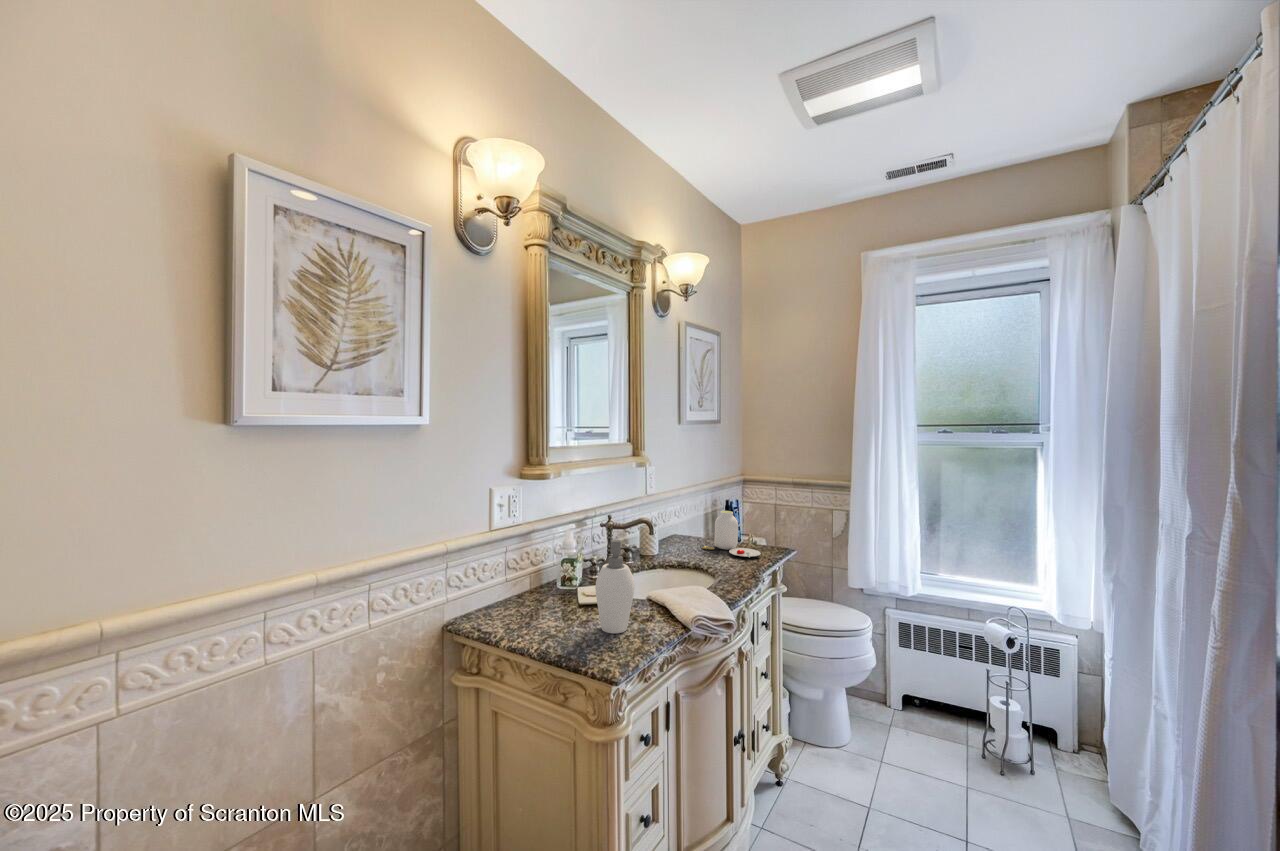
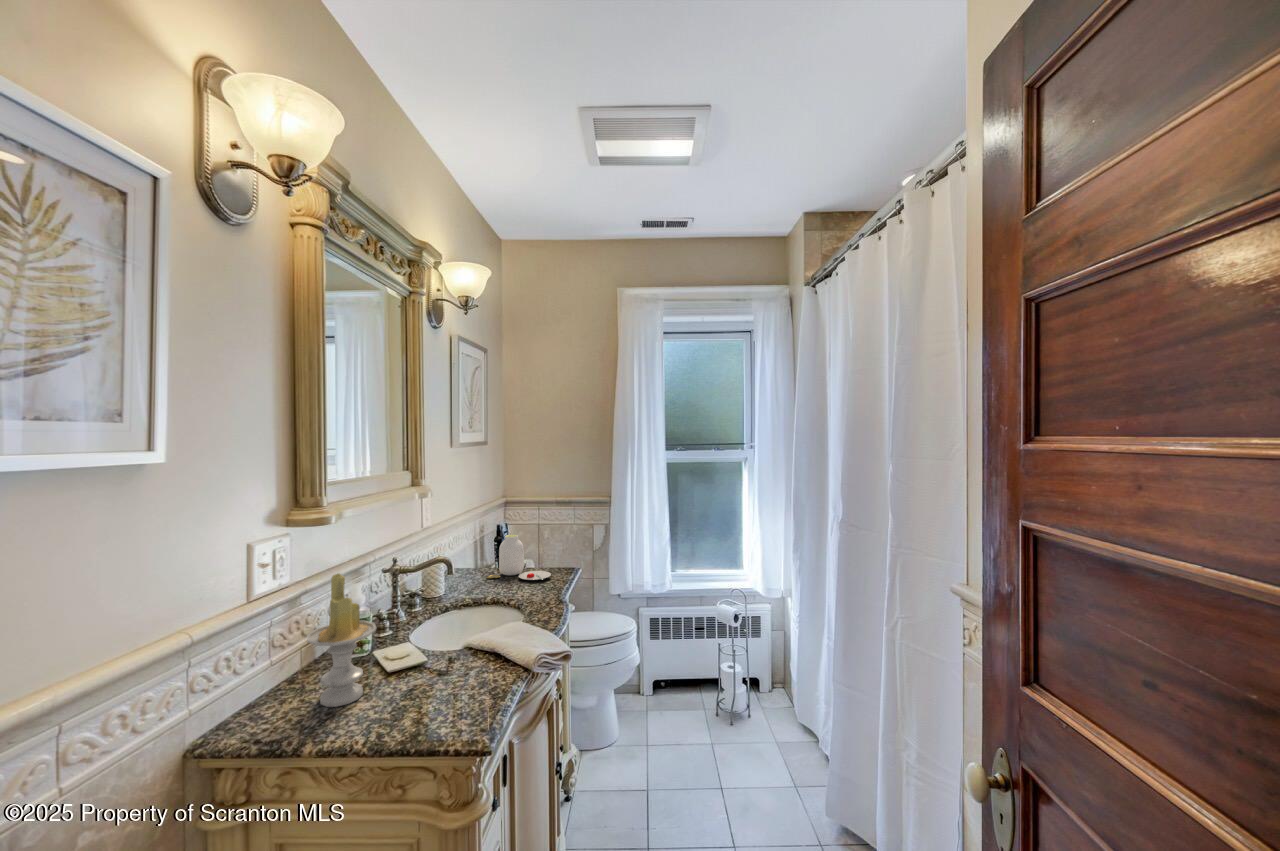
candle: none [518,518,567,620] -> present [307,573,376,707]
soap dispenser: present [595,540,647,633] -> none [424,585,488,698]

